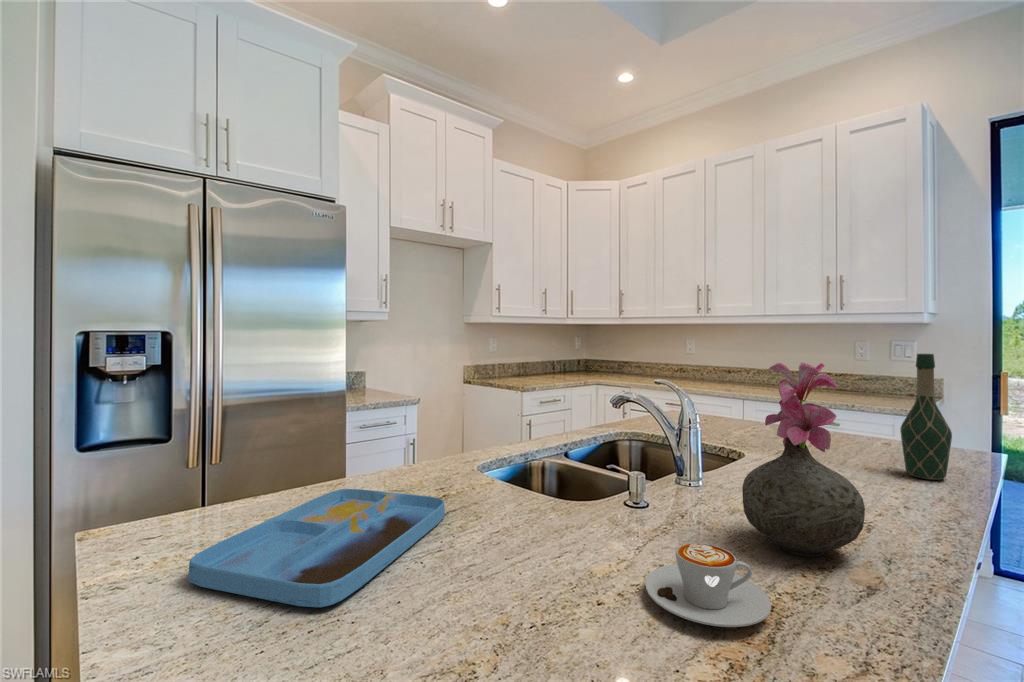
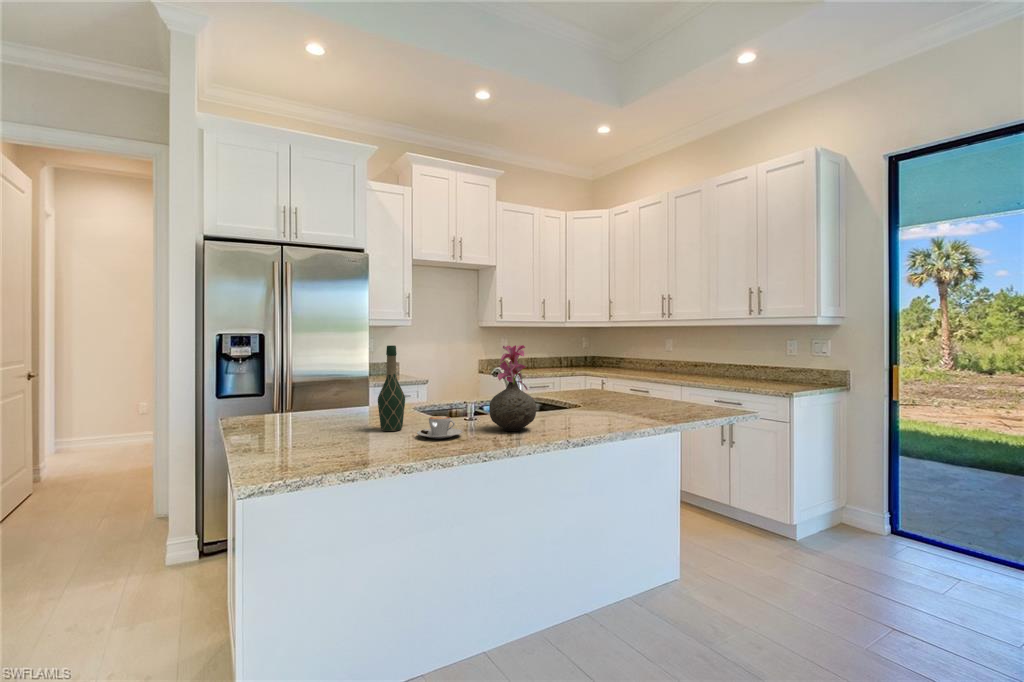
wine bottle: present [900,354,952,480] -> present [378,345,405,431]
tray: present [188,489,445,607] -> none [261,408,373,431]

